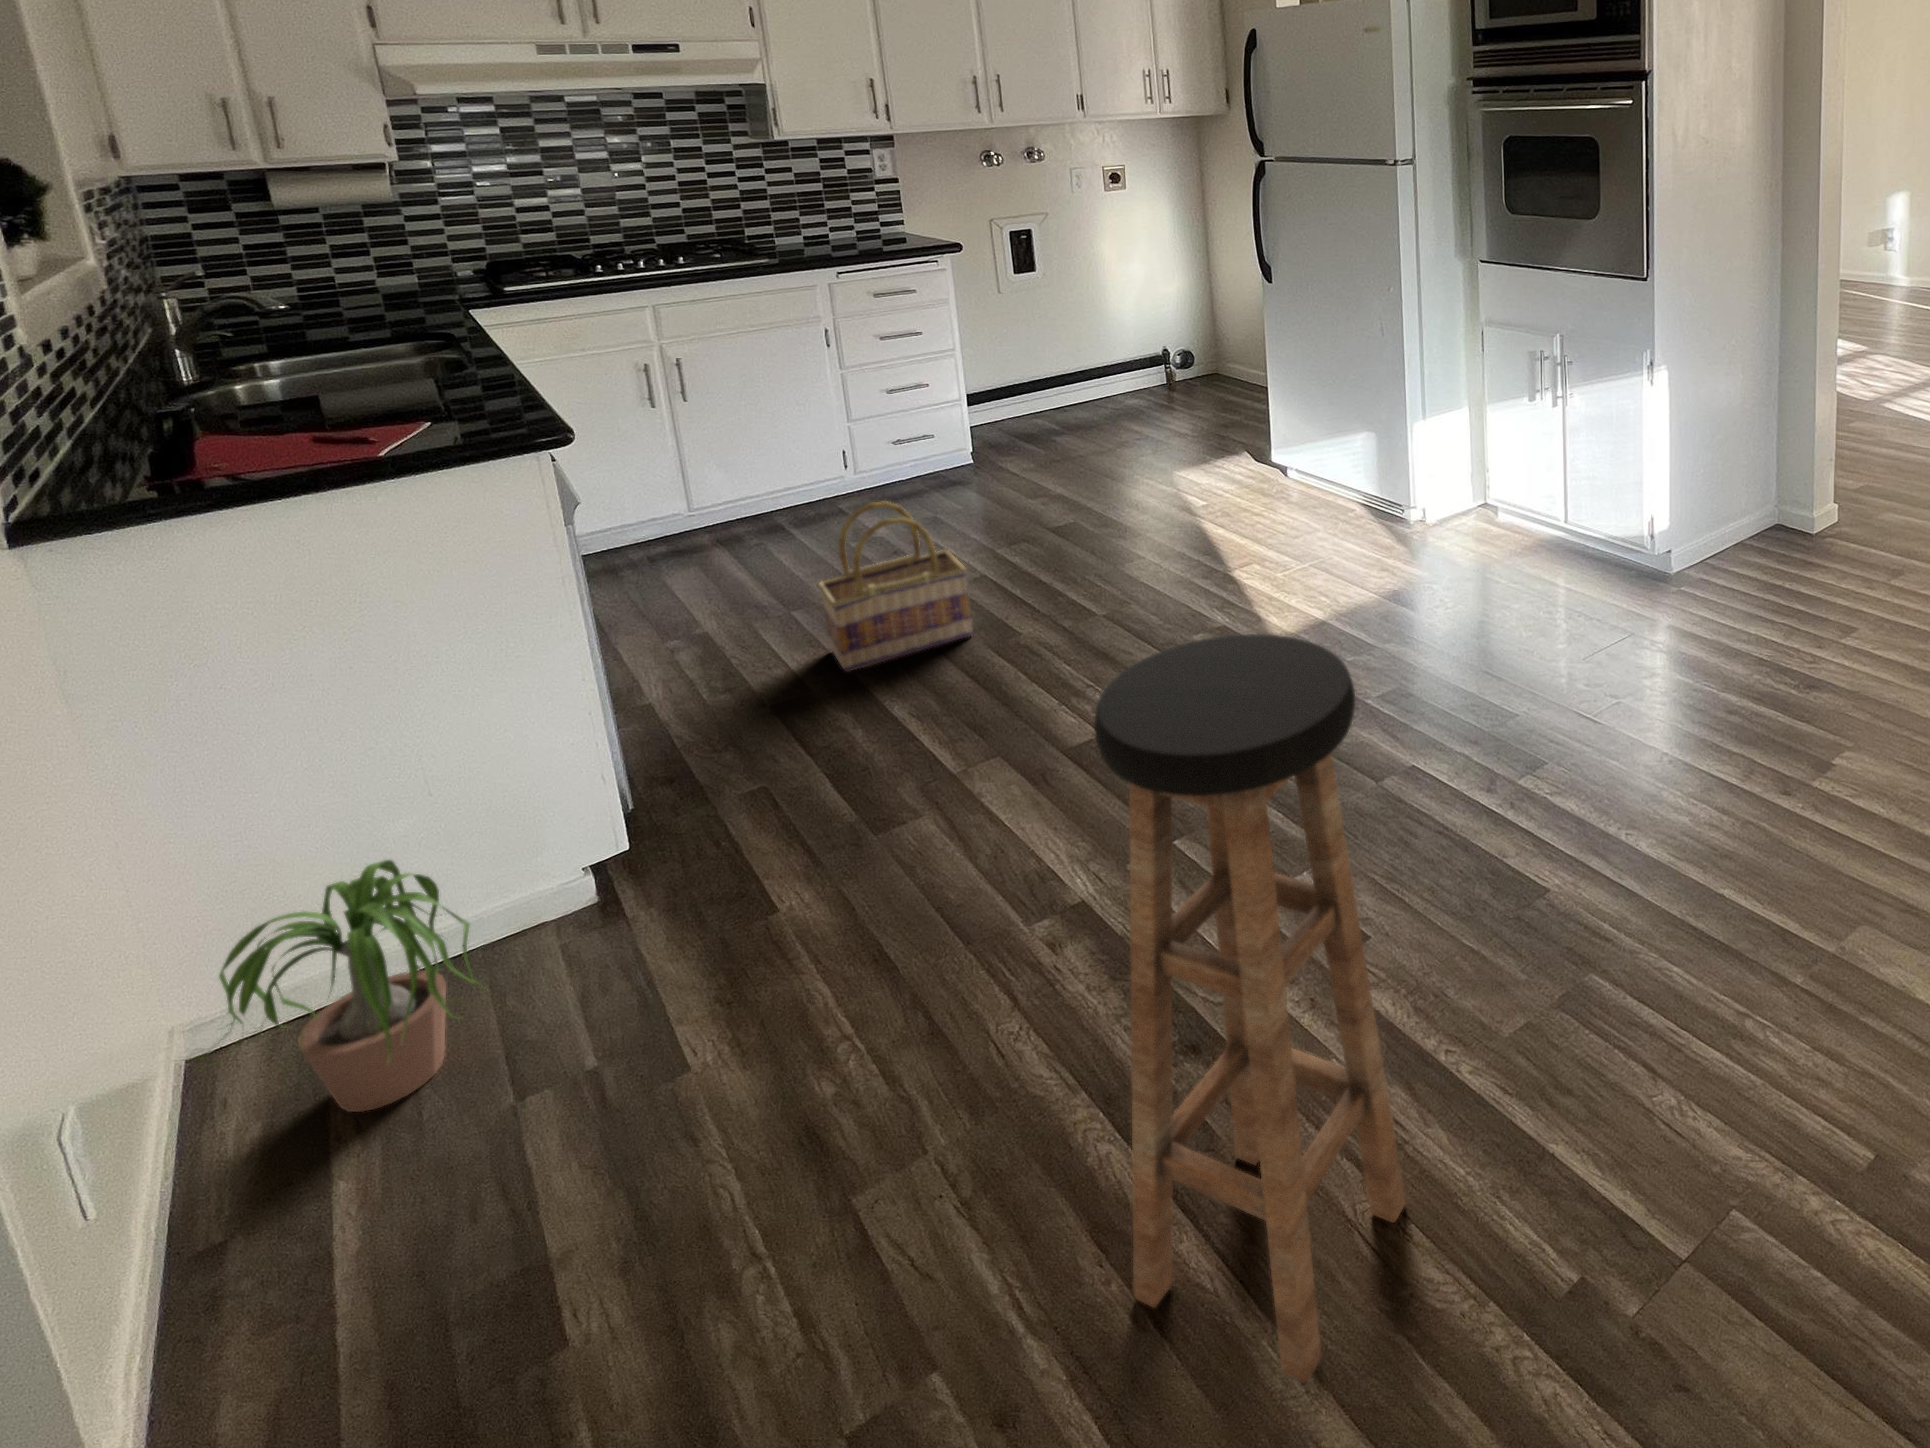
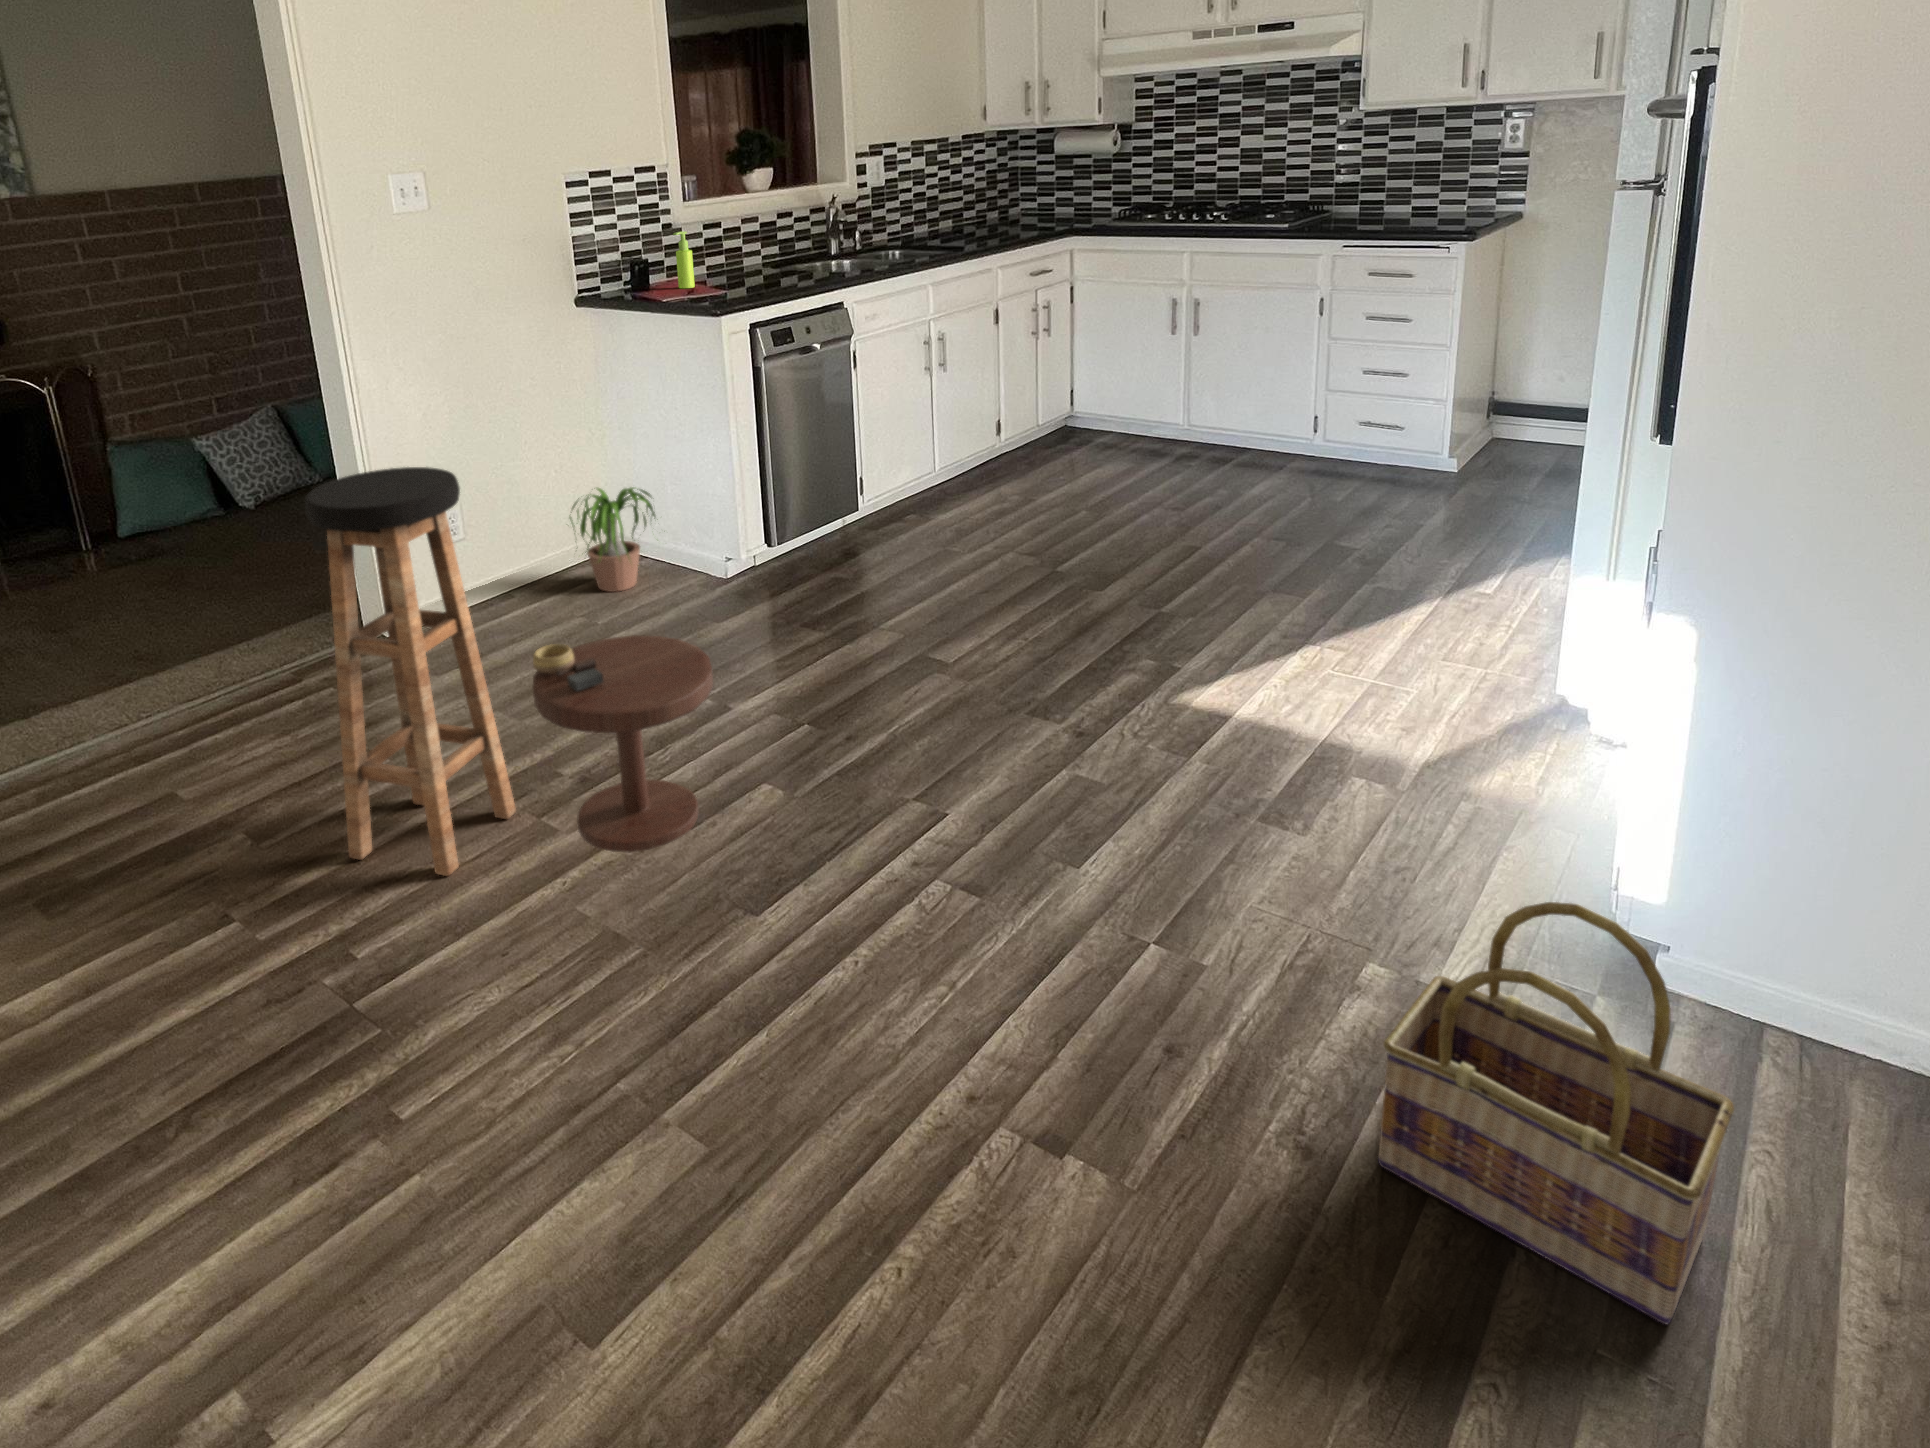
soap dispenser: none [60,366,133,488] -> present [673,232,695,288]
basket: present [818,501,973,672] -> present [1378,902,1734,1324]
side table: none [1492,623,1690,979] -> present [533,635,713,852]

